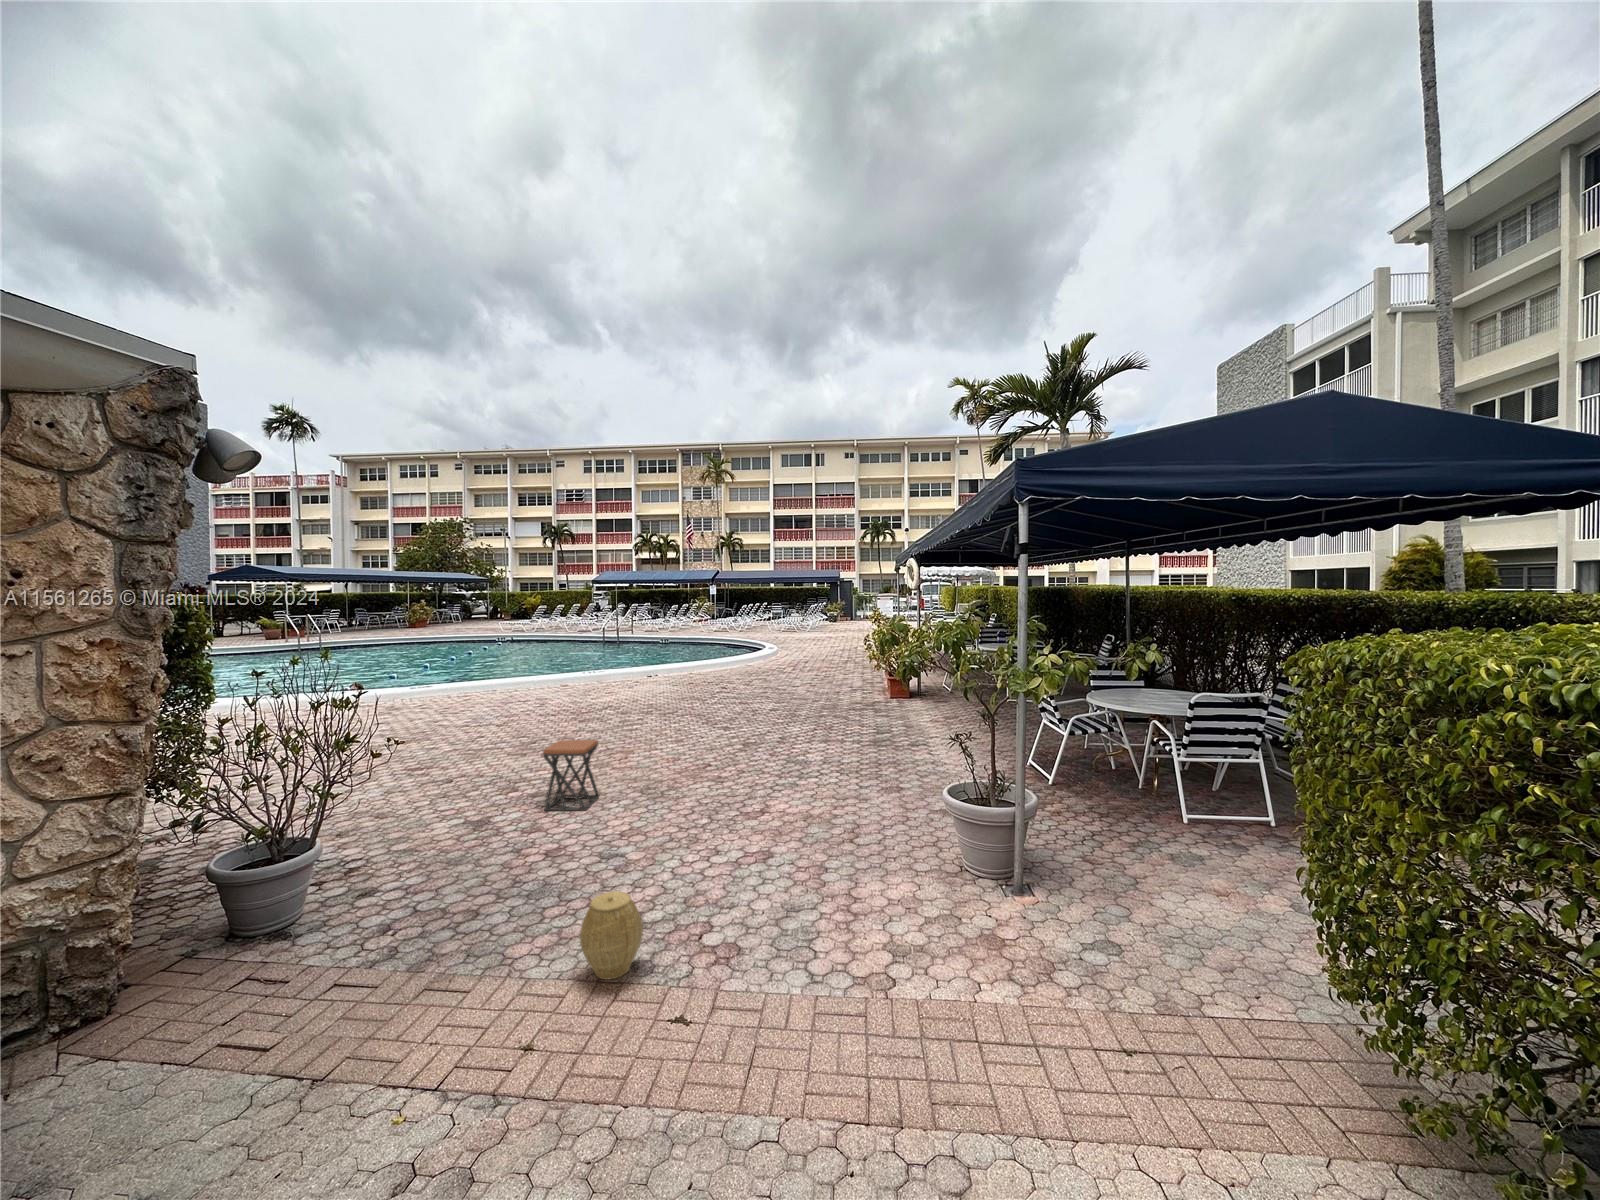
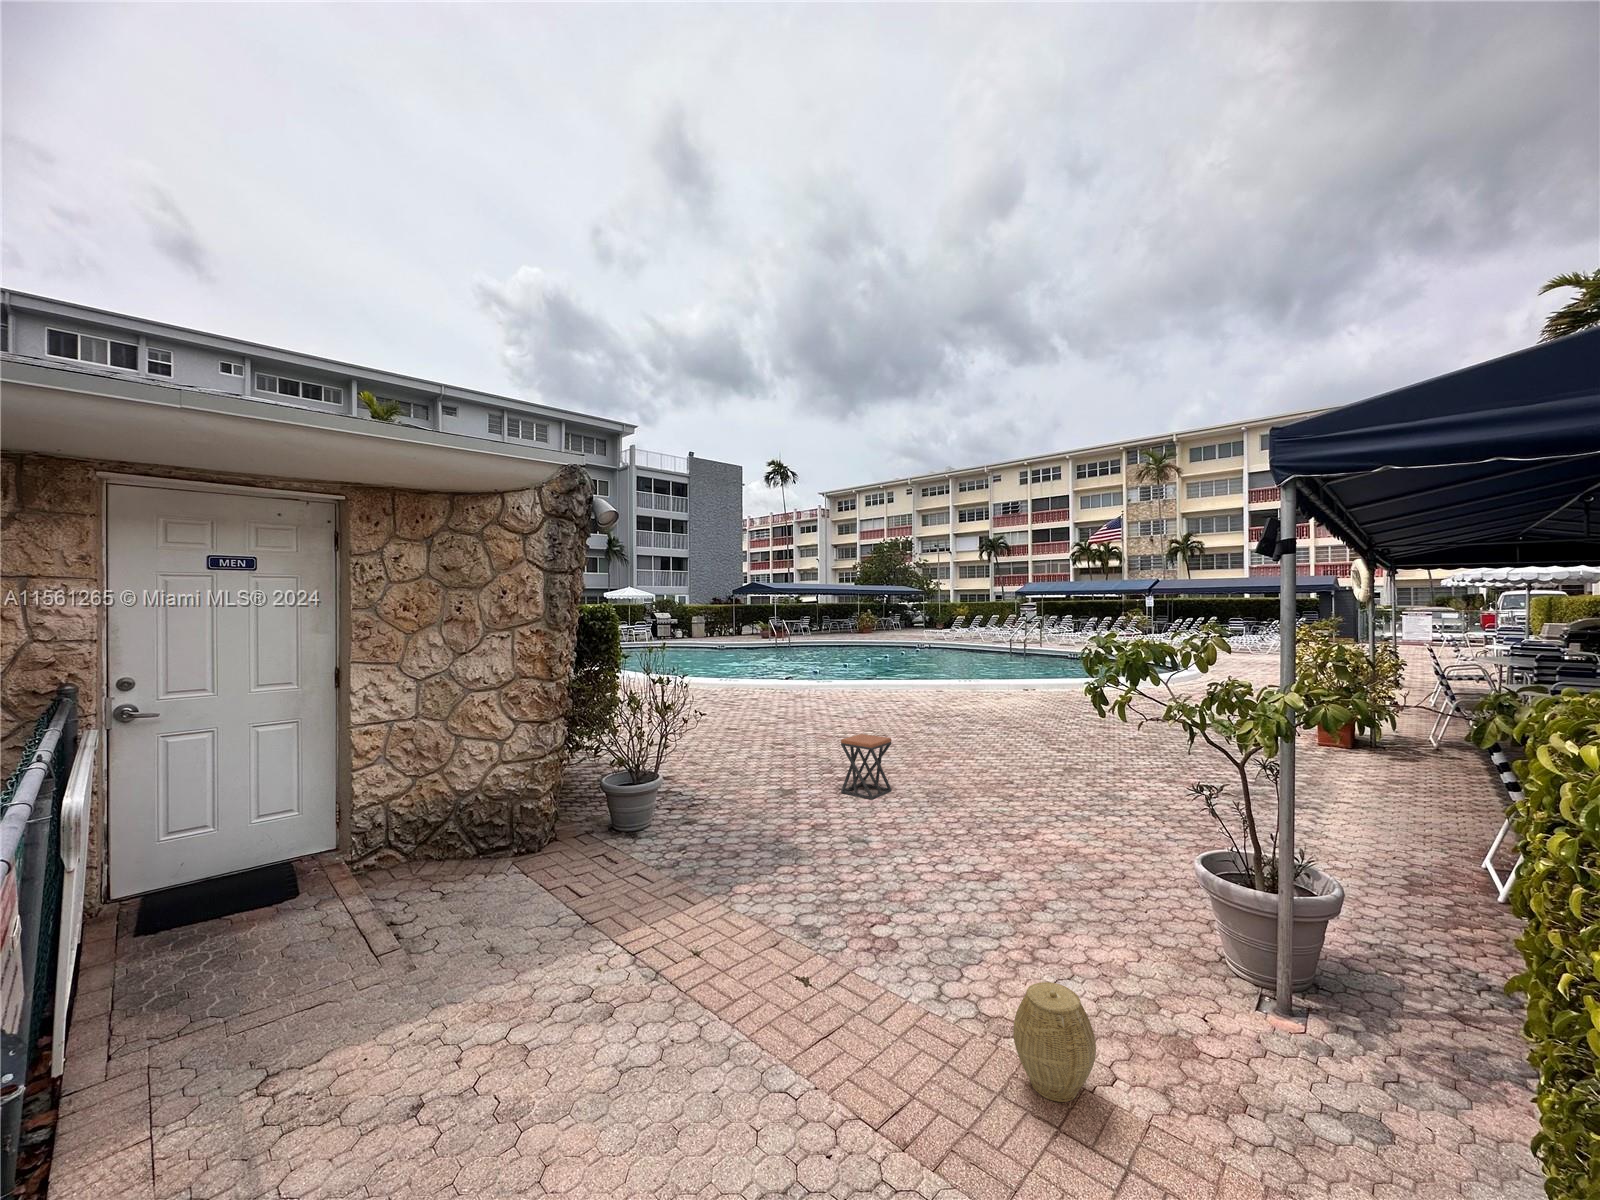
woven basket: present [580,891,643,979] -> present [1013,982,1096,1102]

